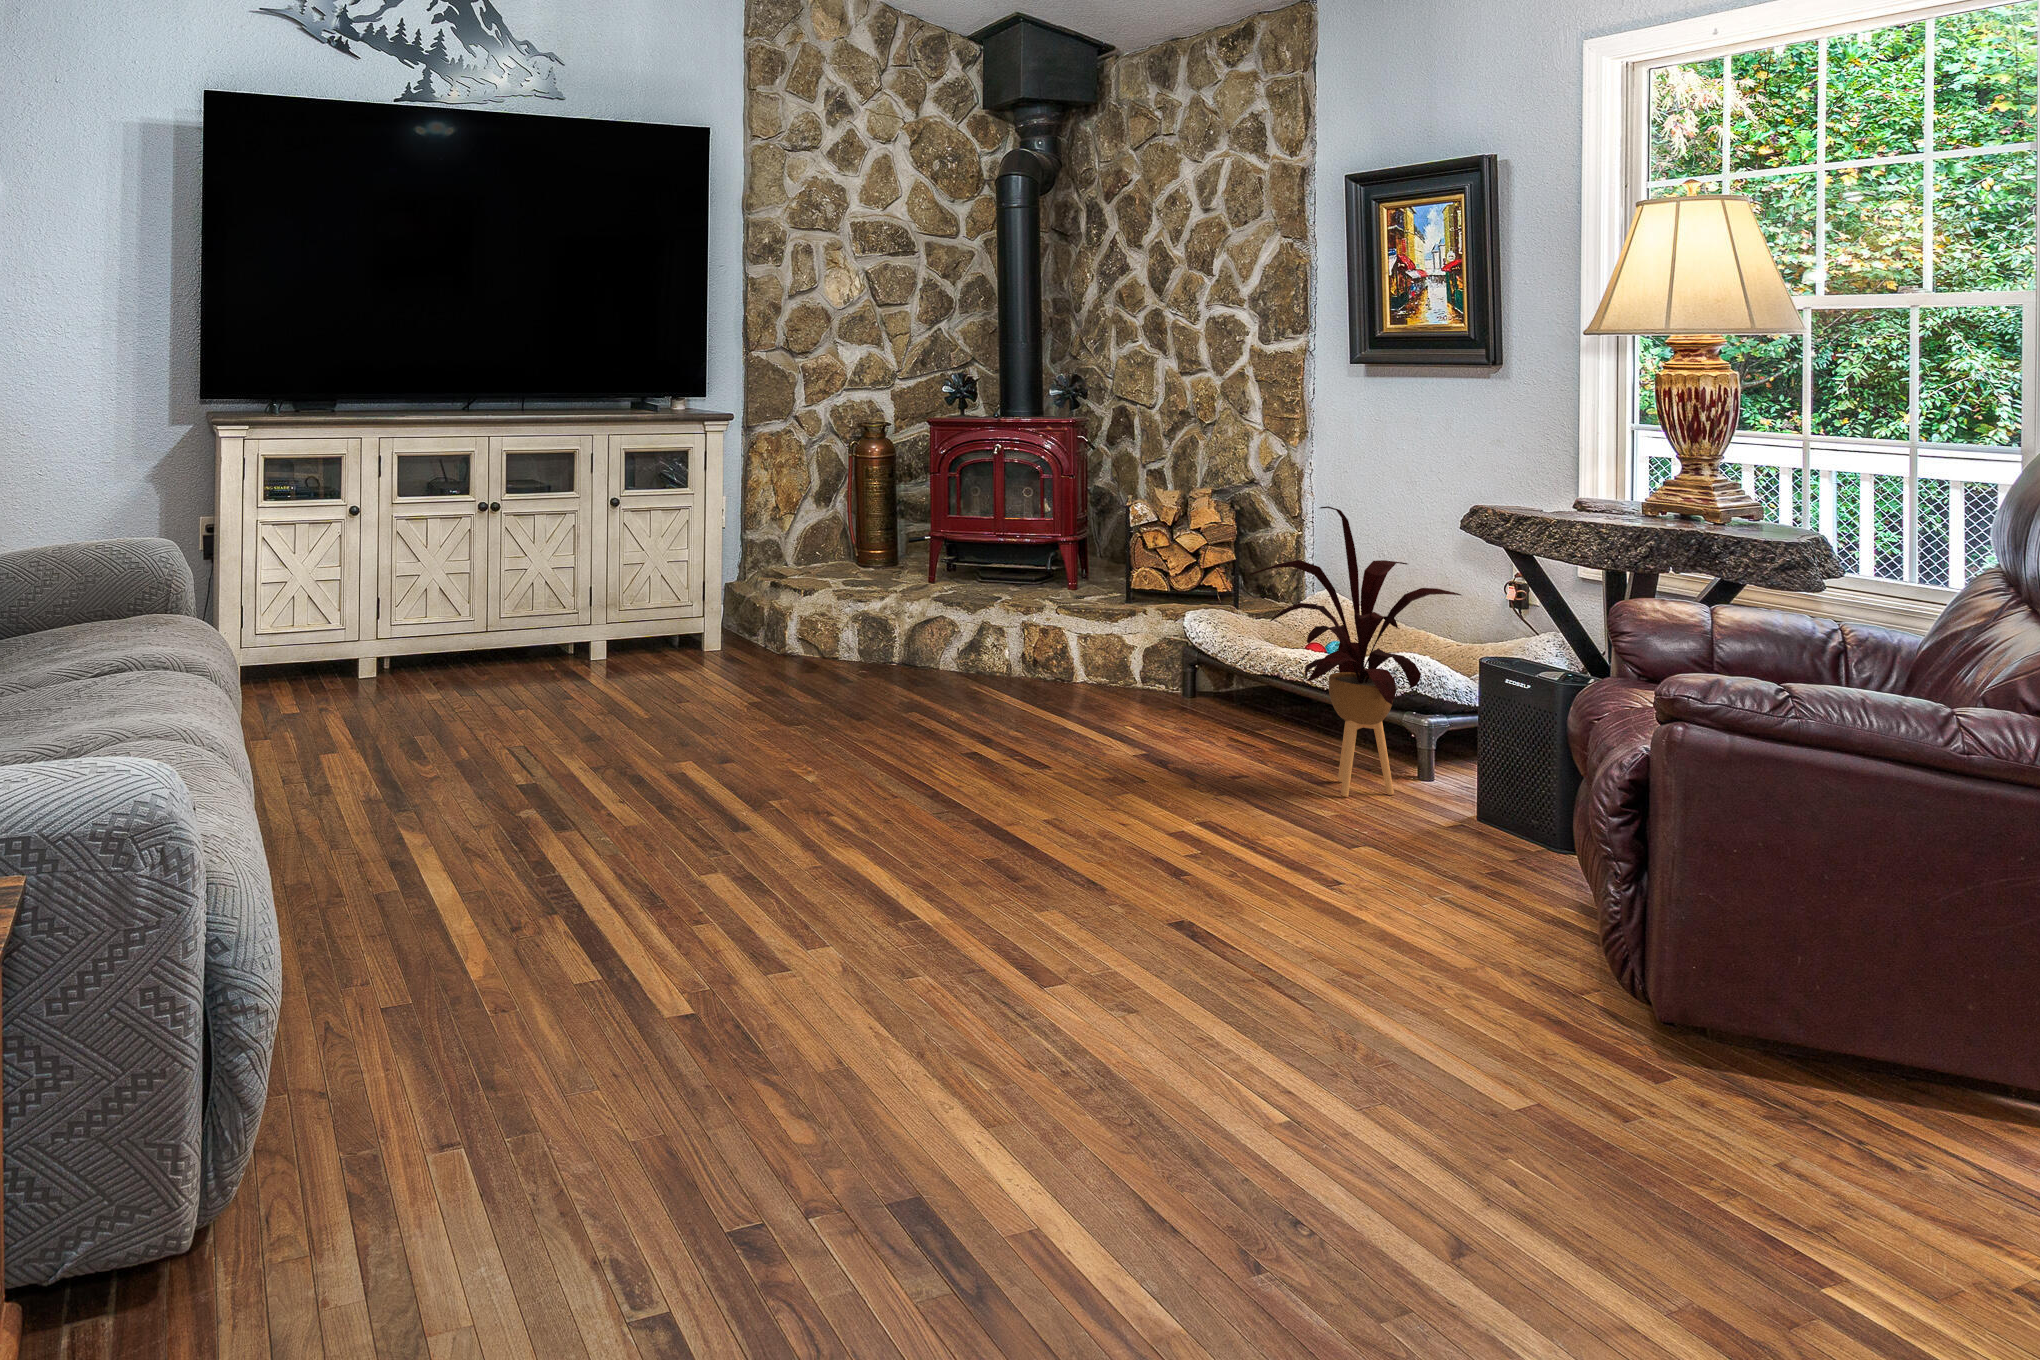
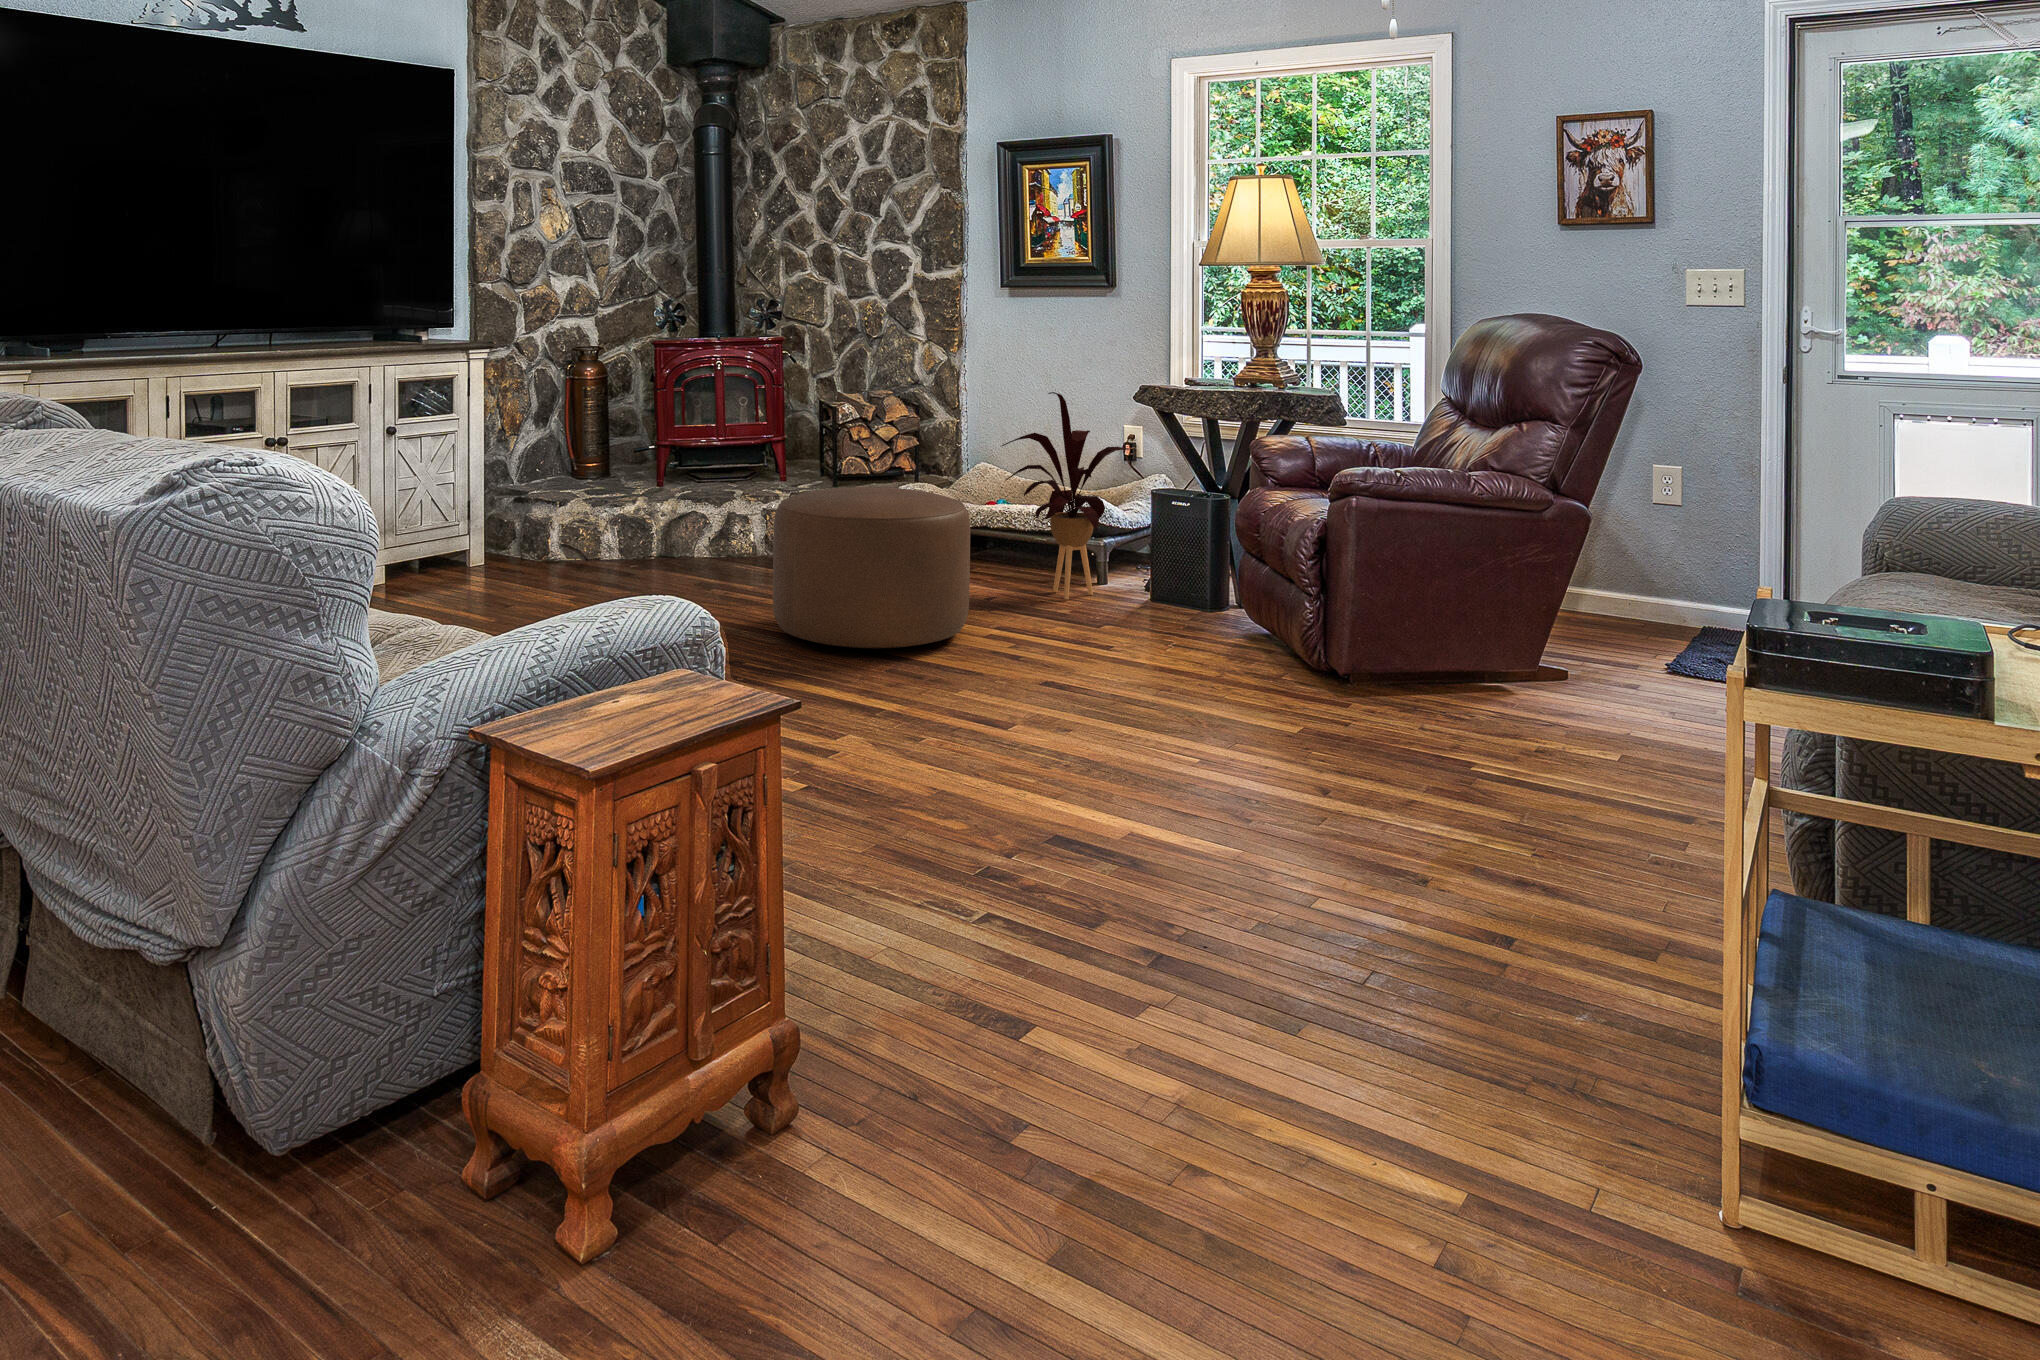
ottoman: none [901,610,1158,832] -> present [773,487,970,648]

